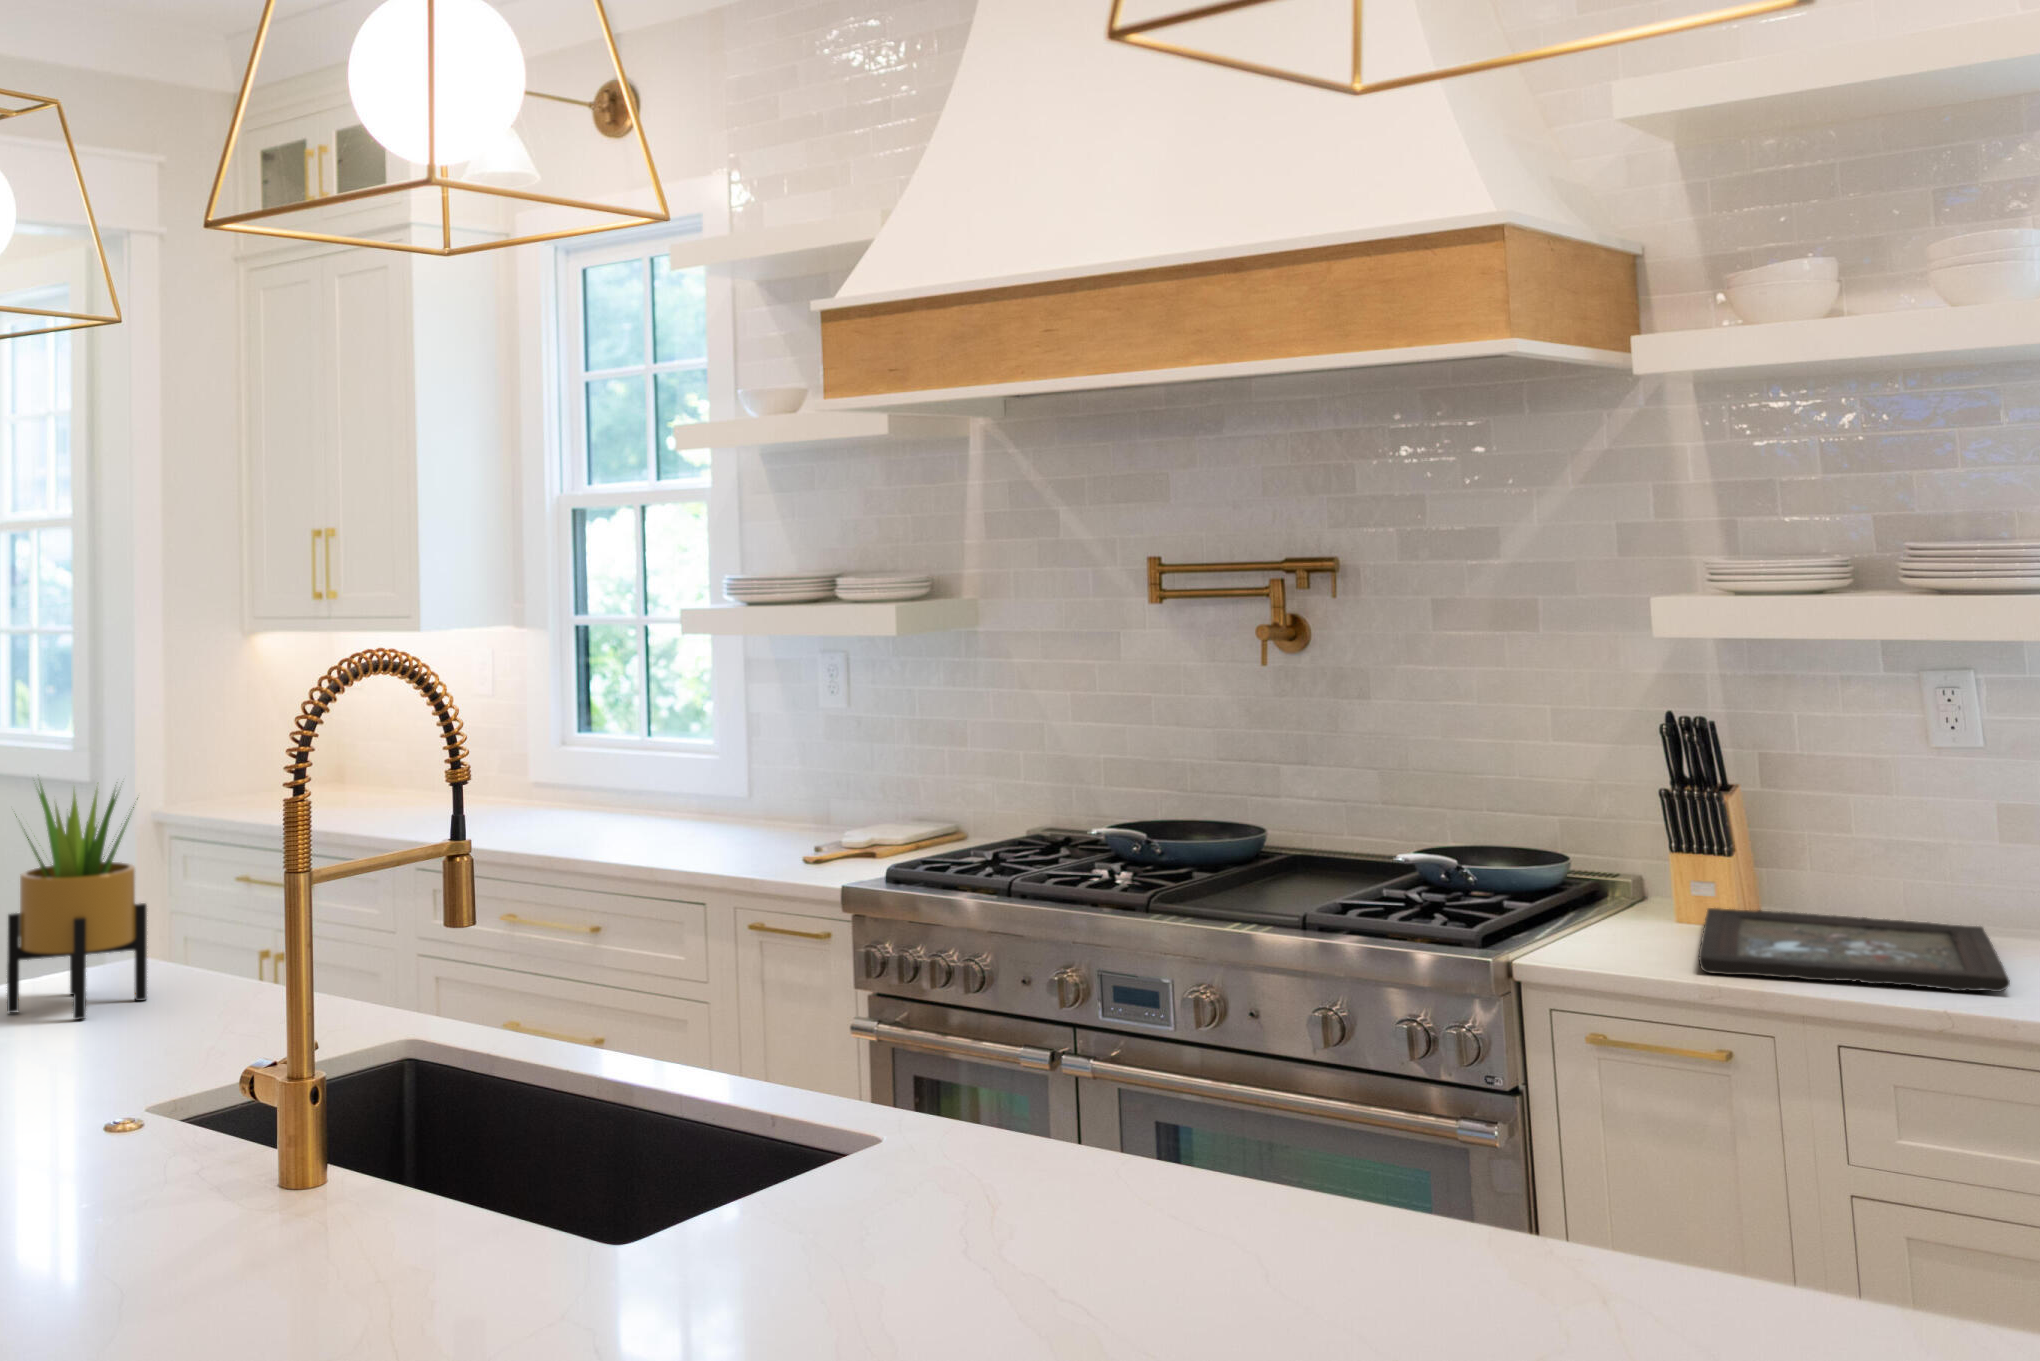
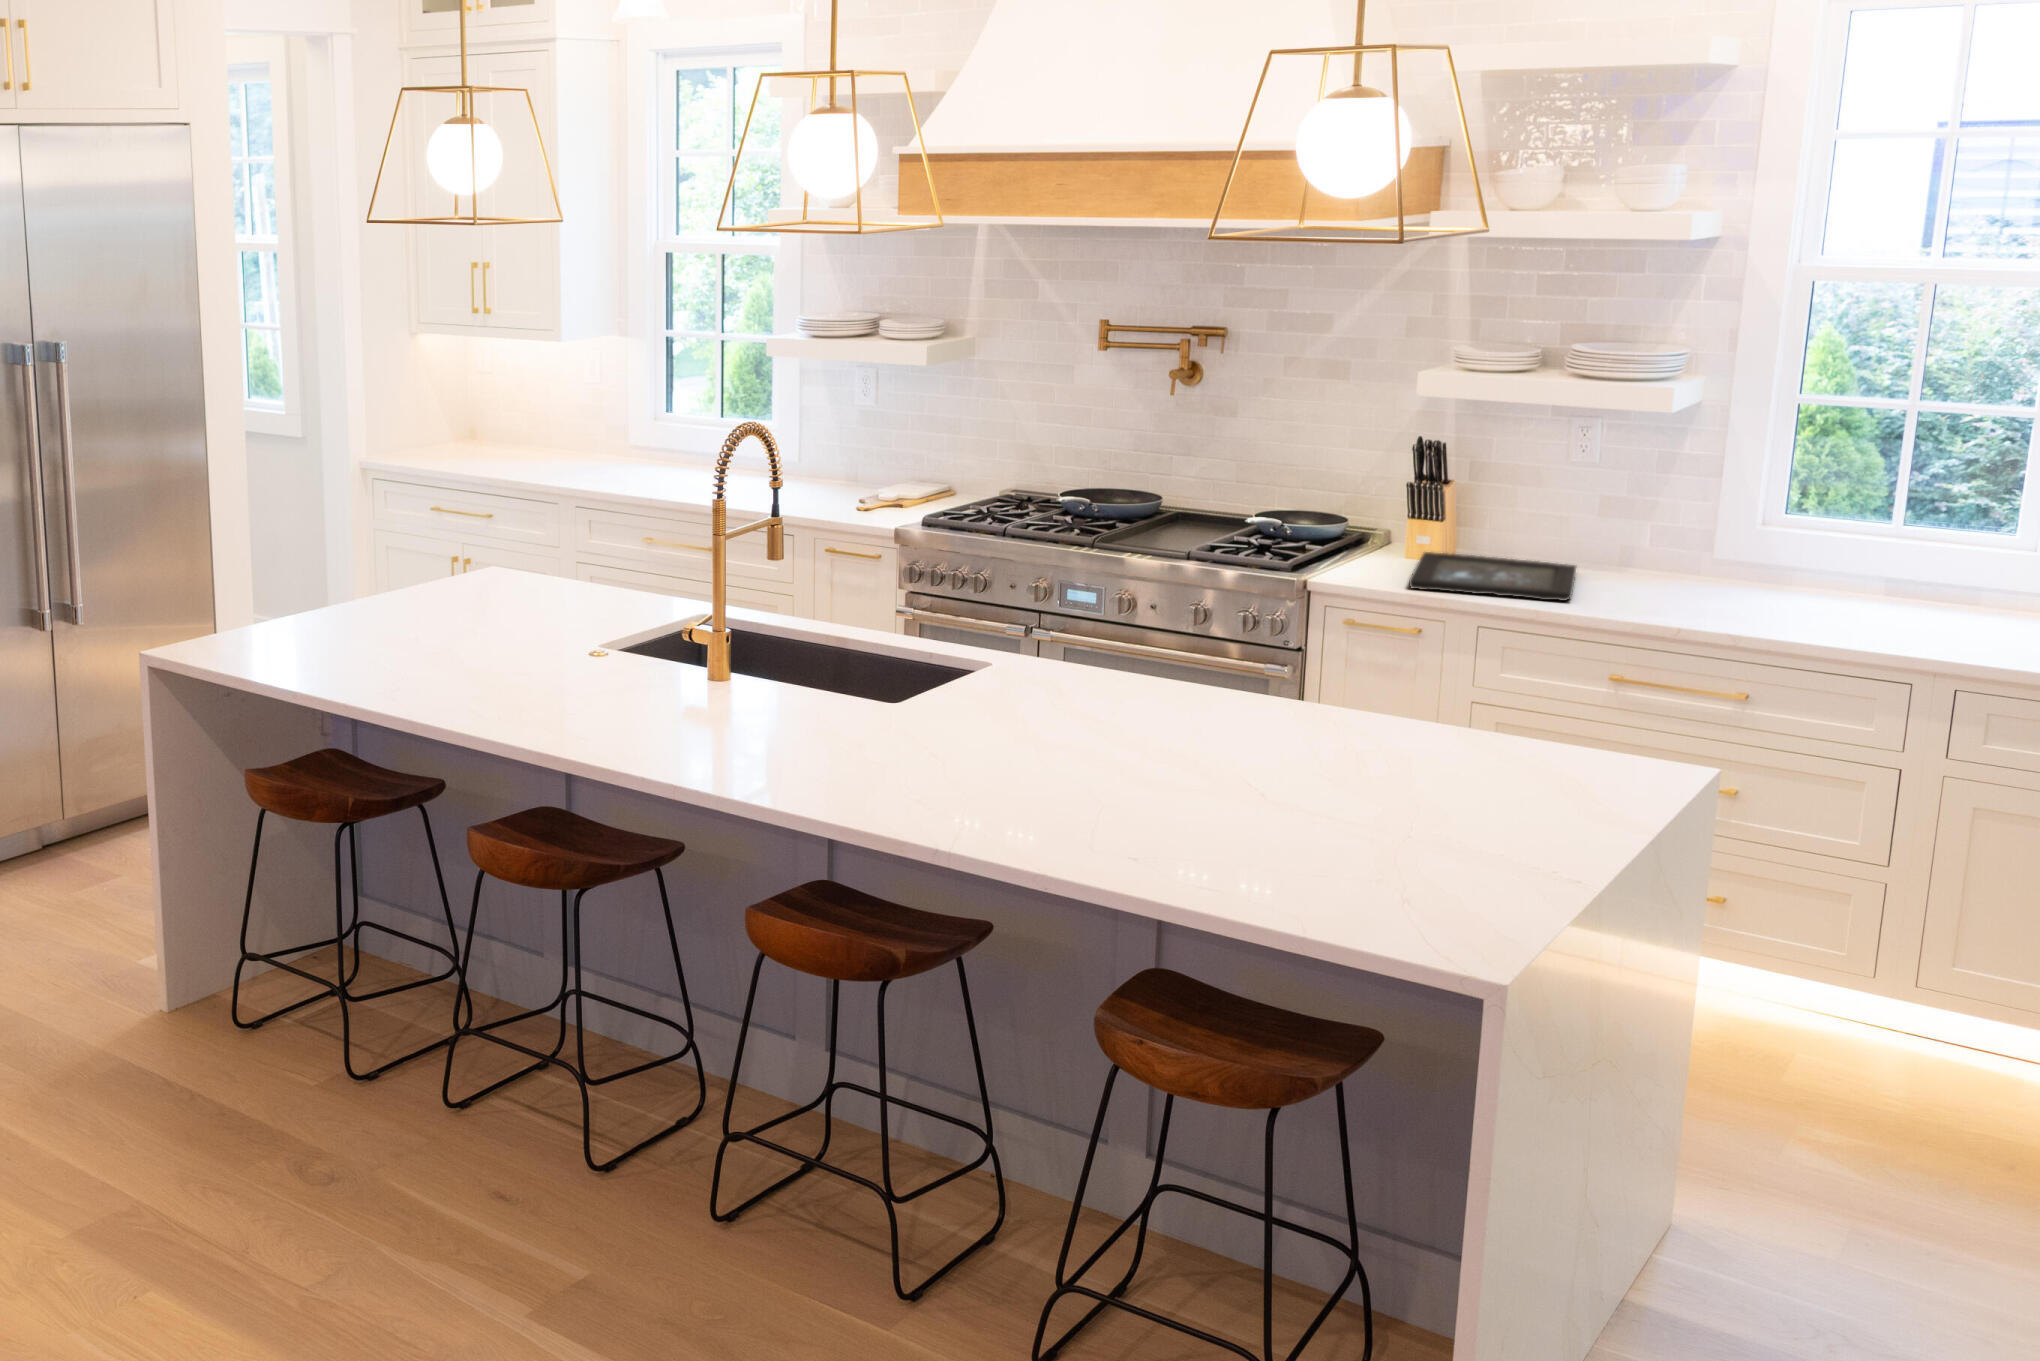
potted plant: present [7,785,147,1020] -> none [469,466,542,602]

